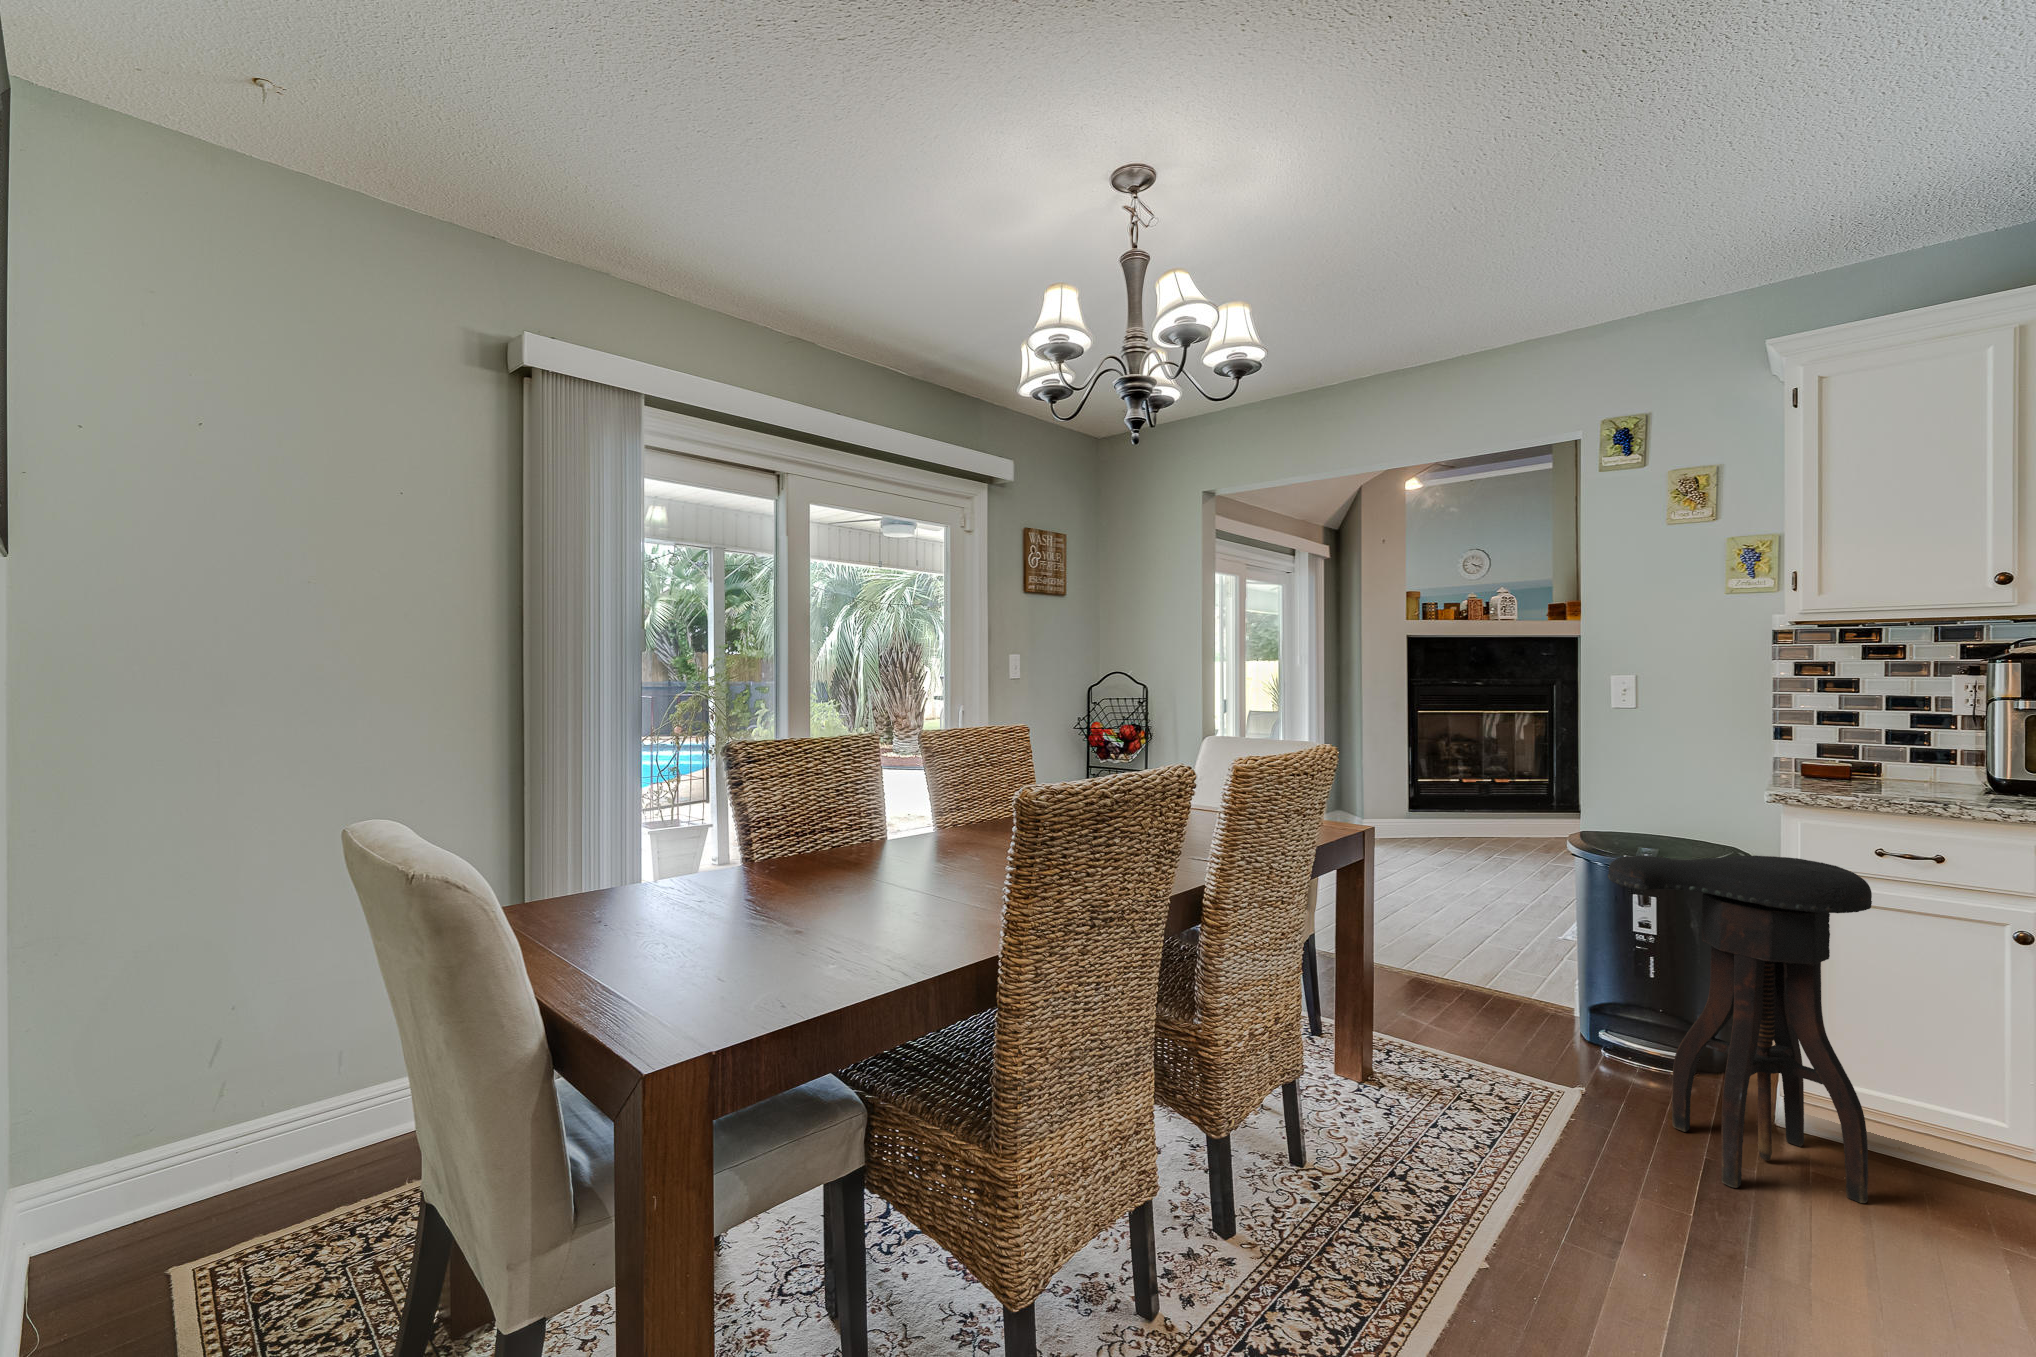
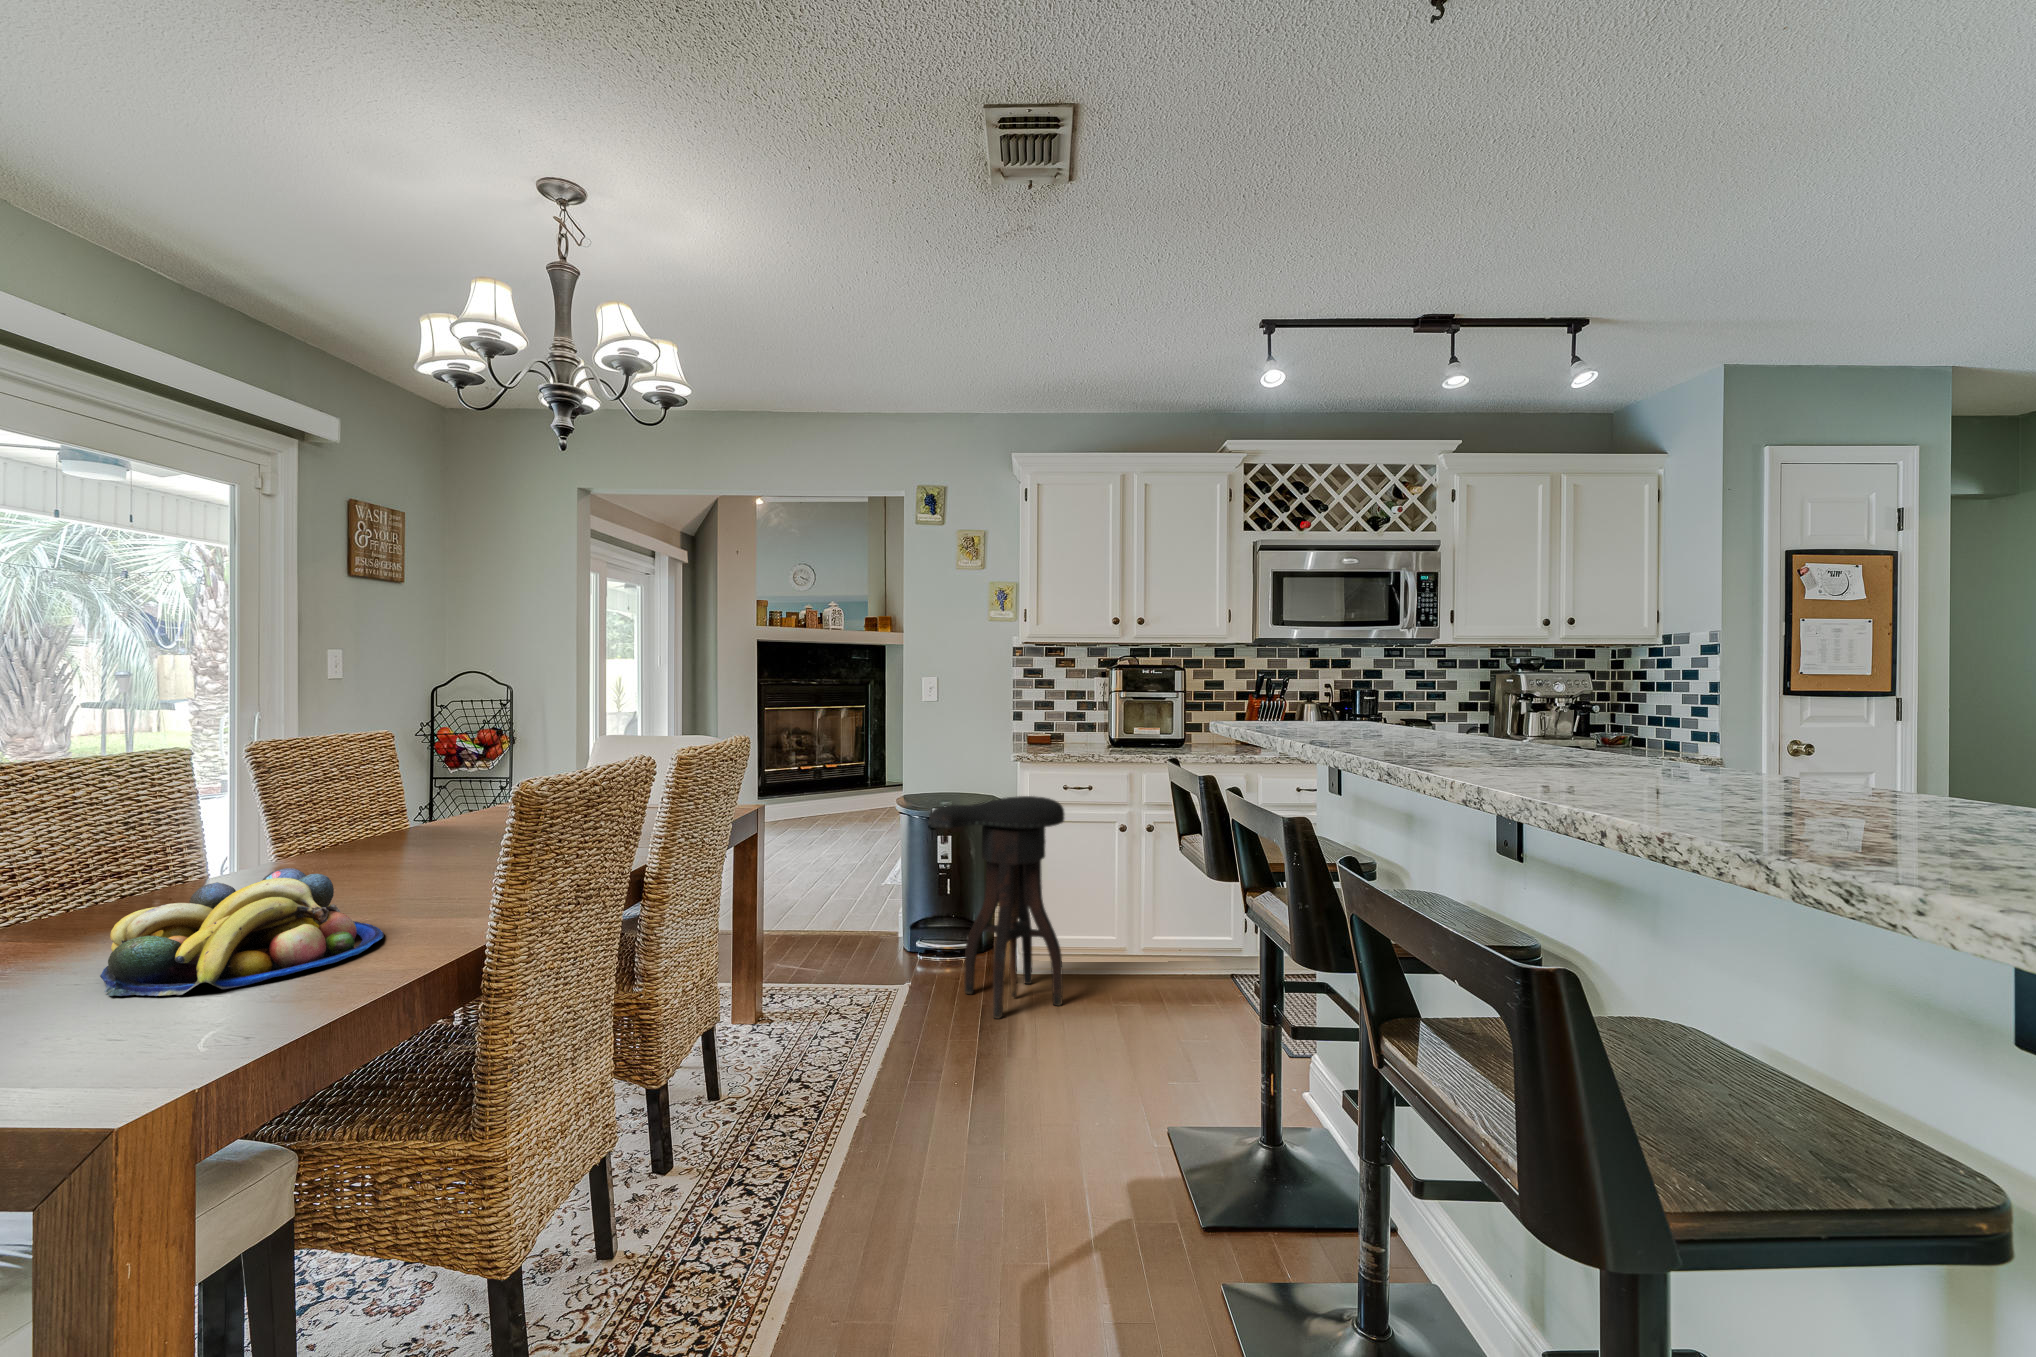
fruit bowl: none [752,844,946,948] -> present [100,868,383,996]

